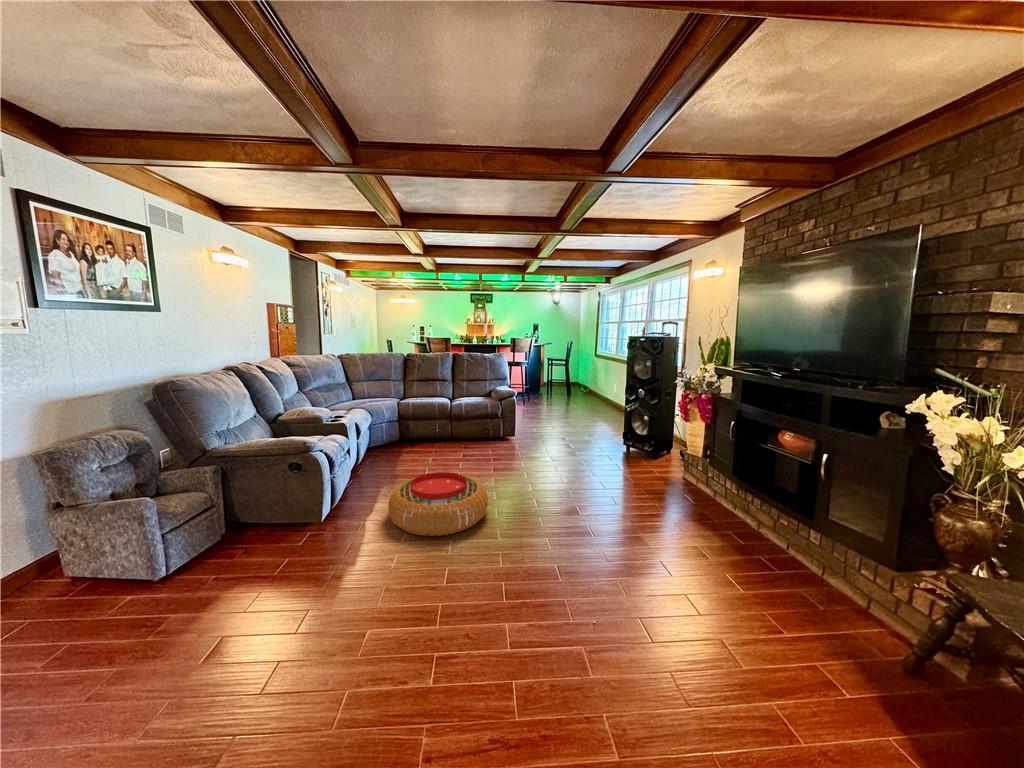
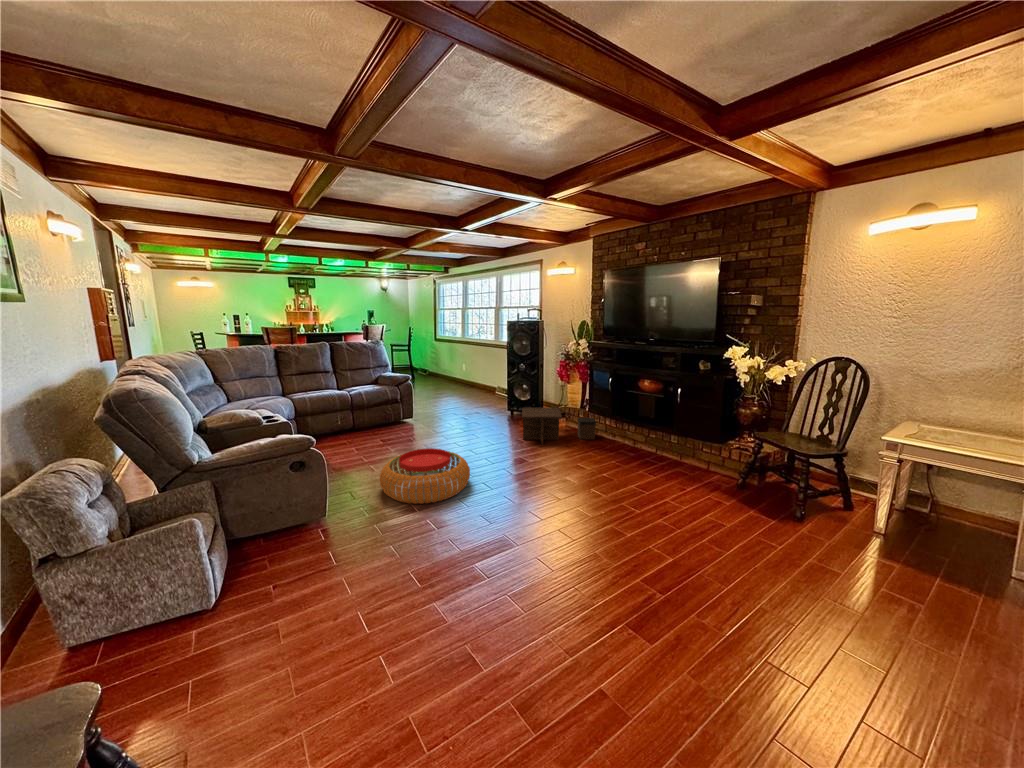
coffee table: none [597,444,709,505] -> present [522,408,596,445]

